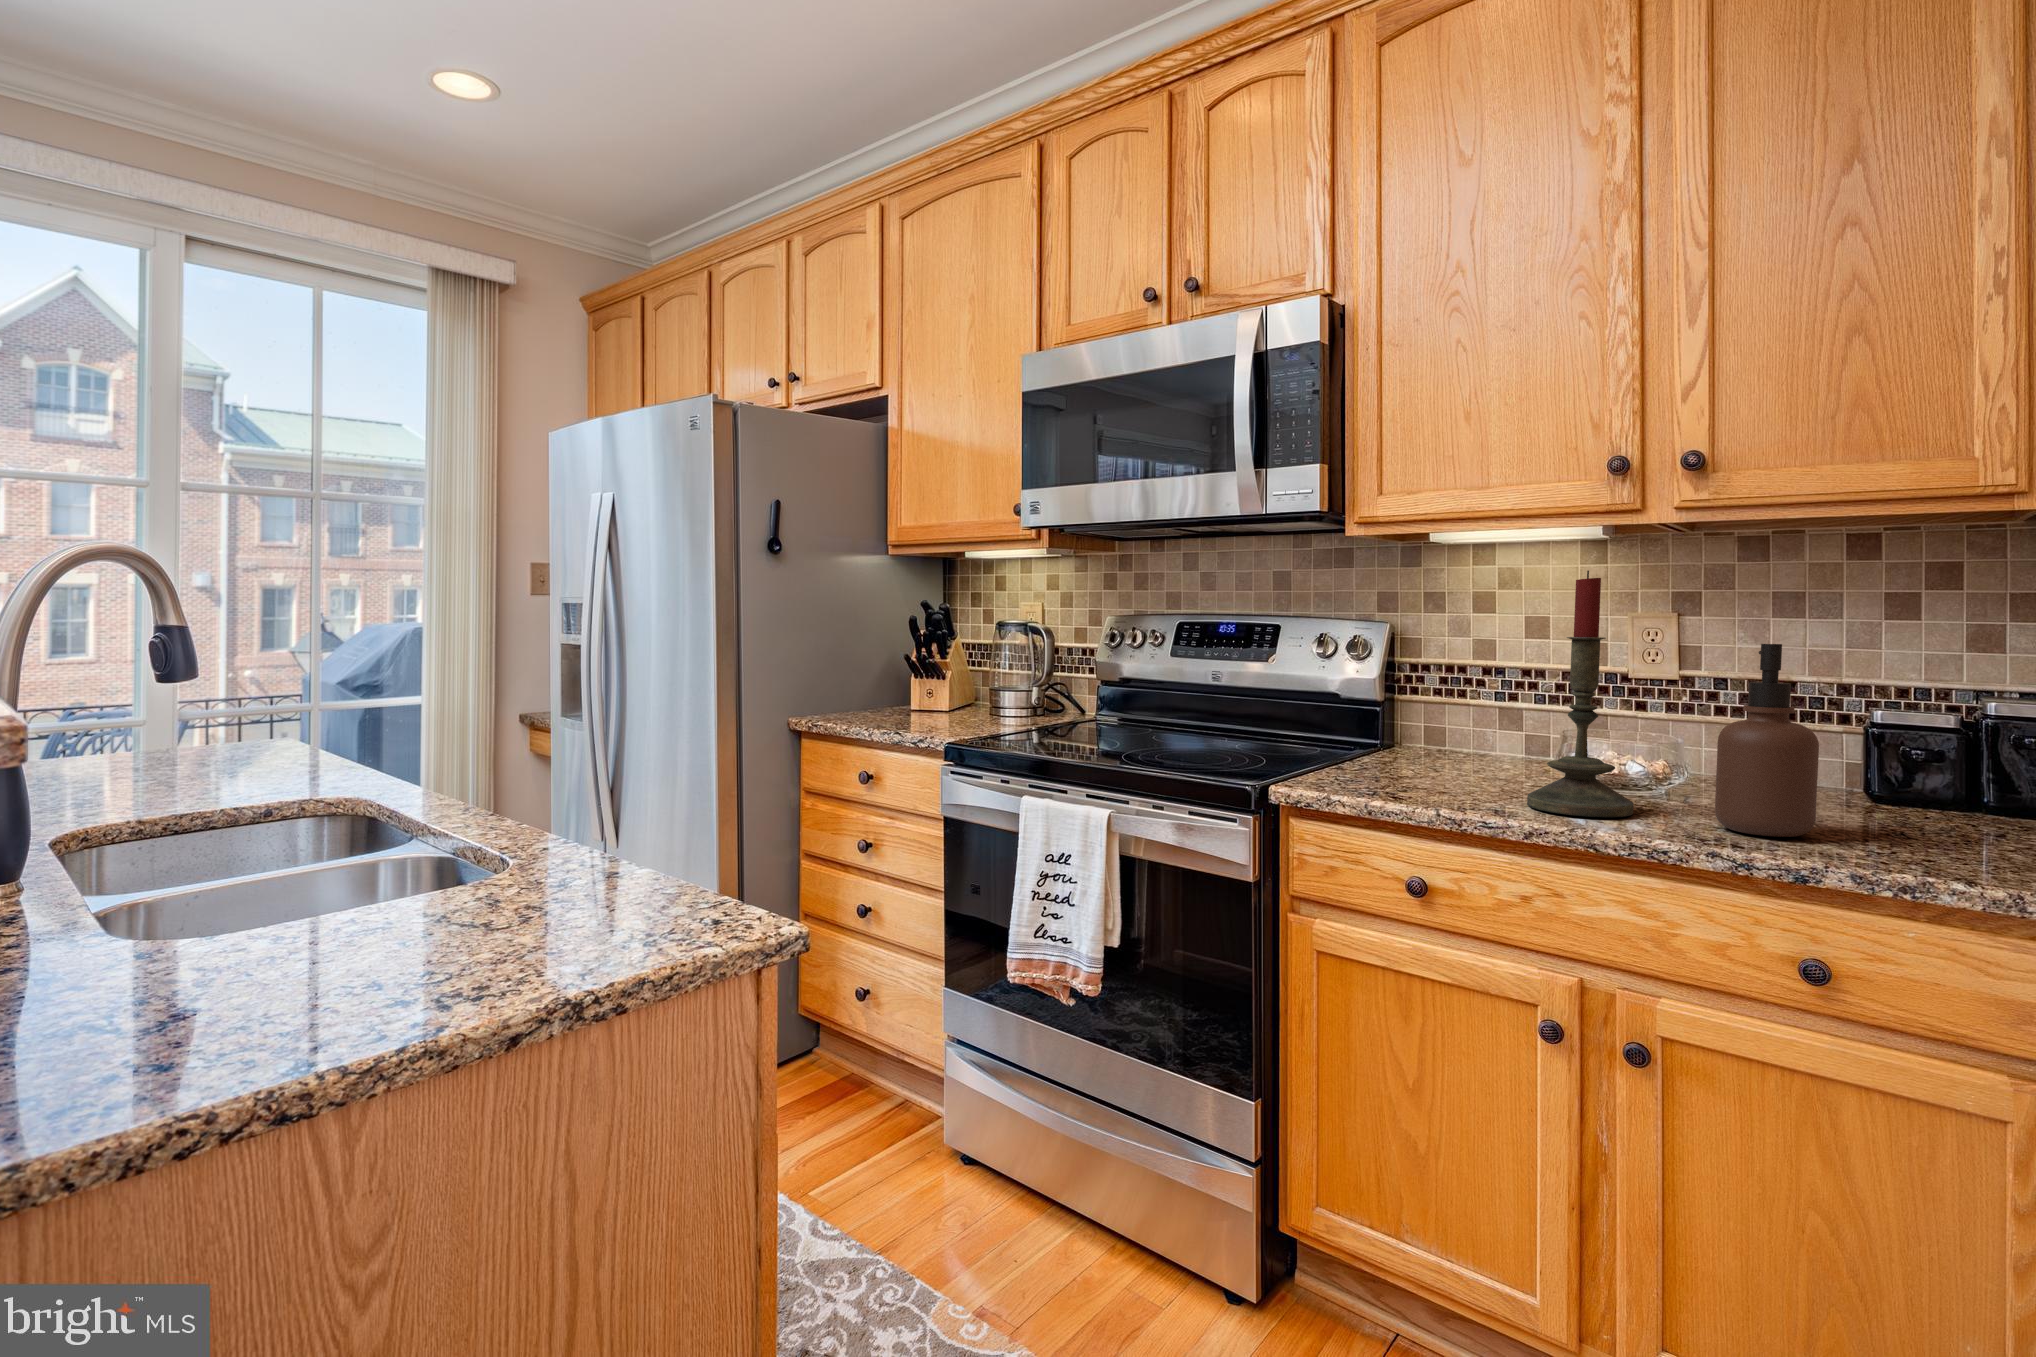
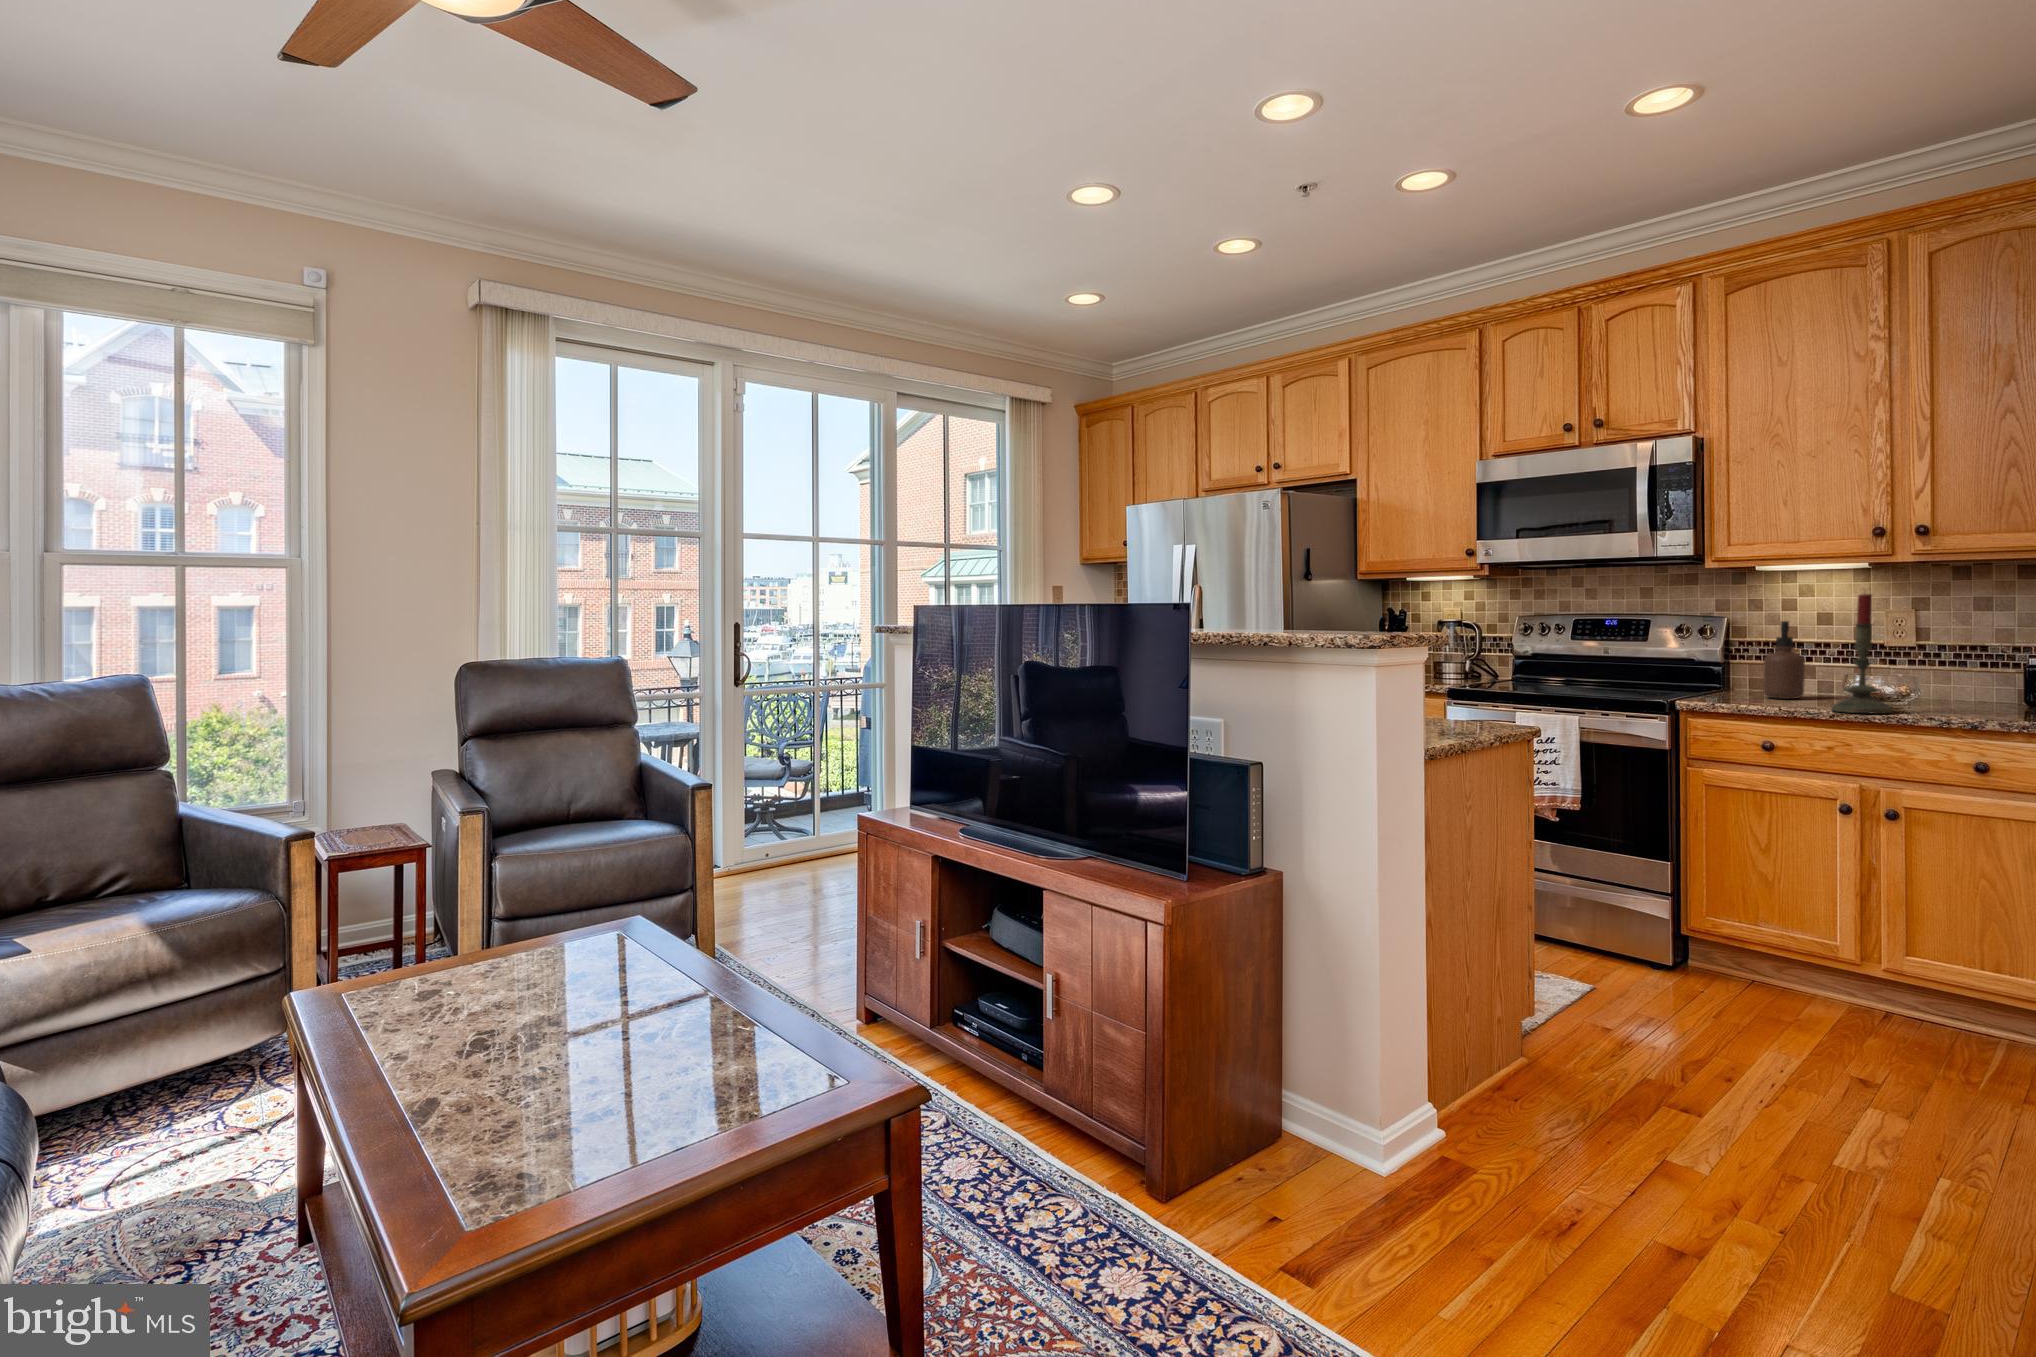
soap dispenser: present [1715,644,1819,837] -> present [1763,621,1805,699]

